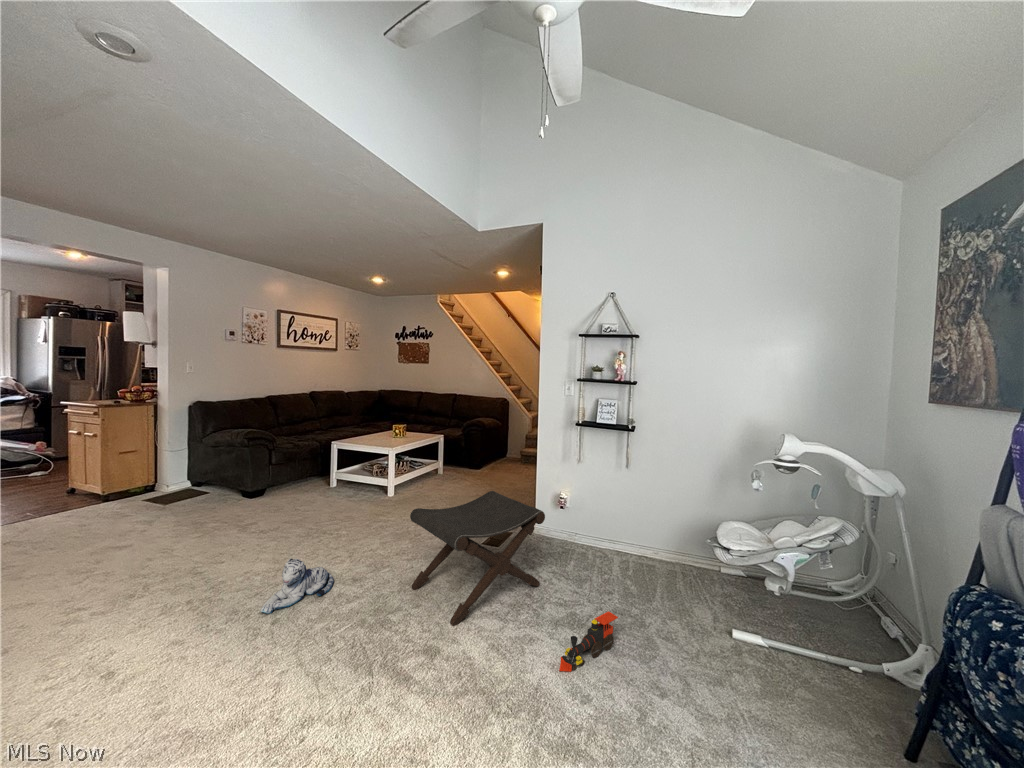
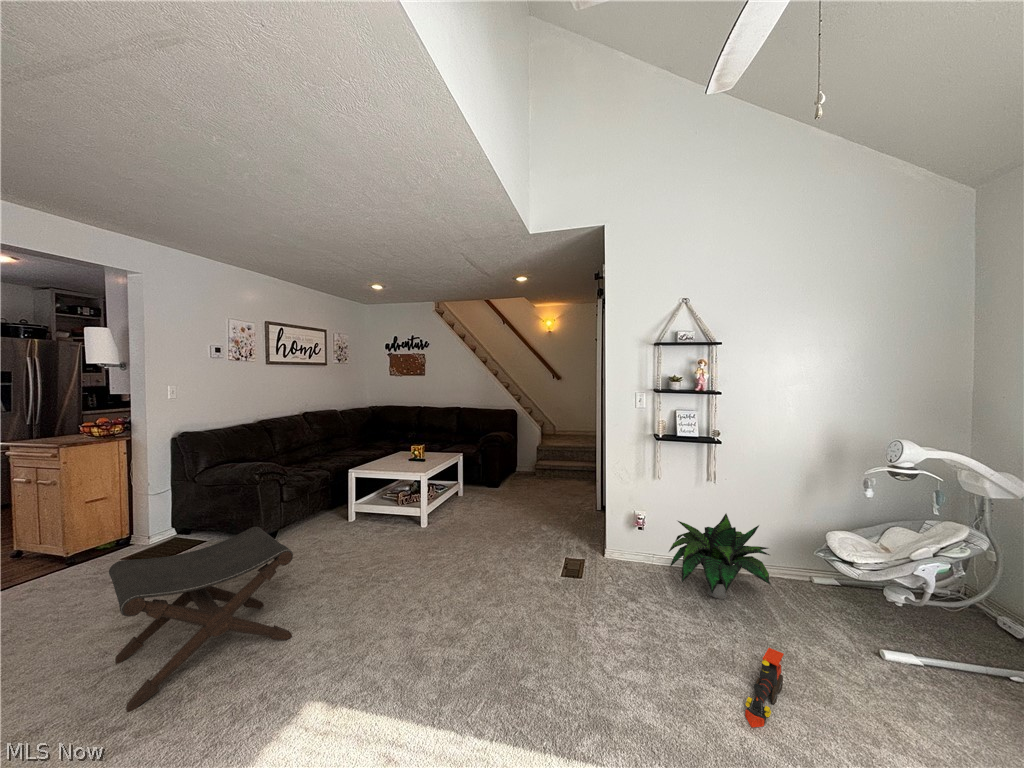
footstool: present [410,491,545,626] -> present [109,527,293,712]
potted plant: none [573,496,670,575] -> present [669,514,771,599]
plush toy: present [261,559,334,613] -> none [364,623,430,699]

